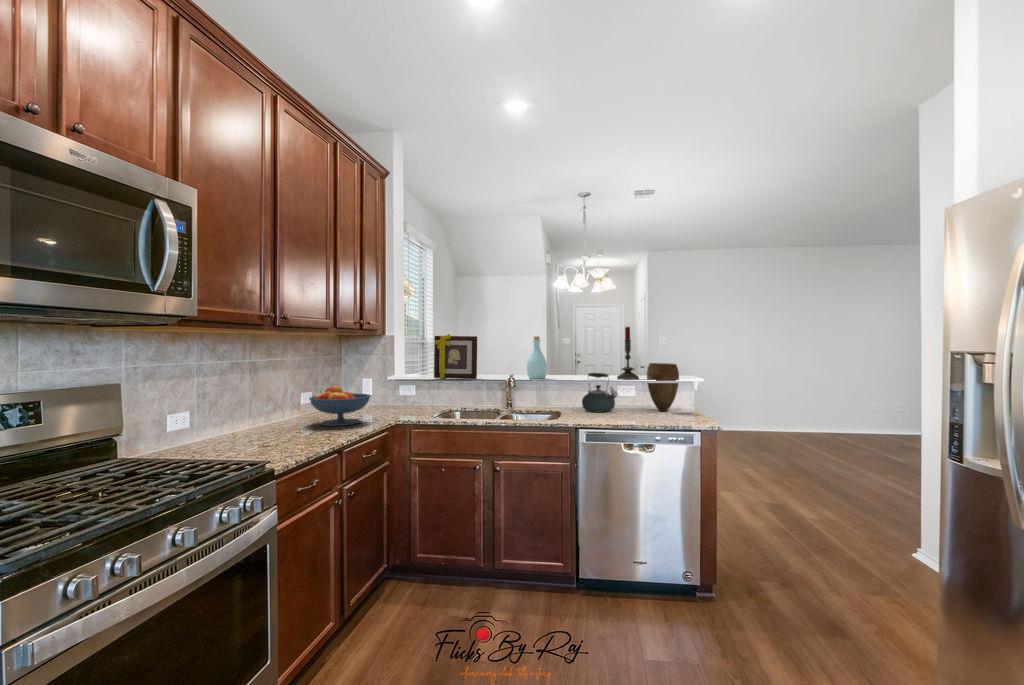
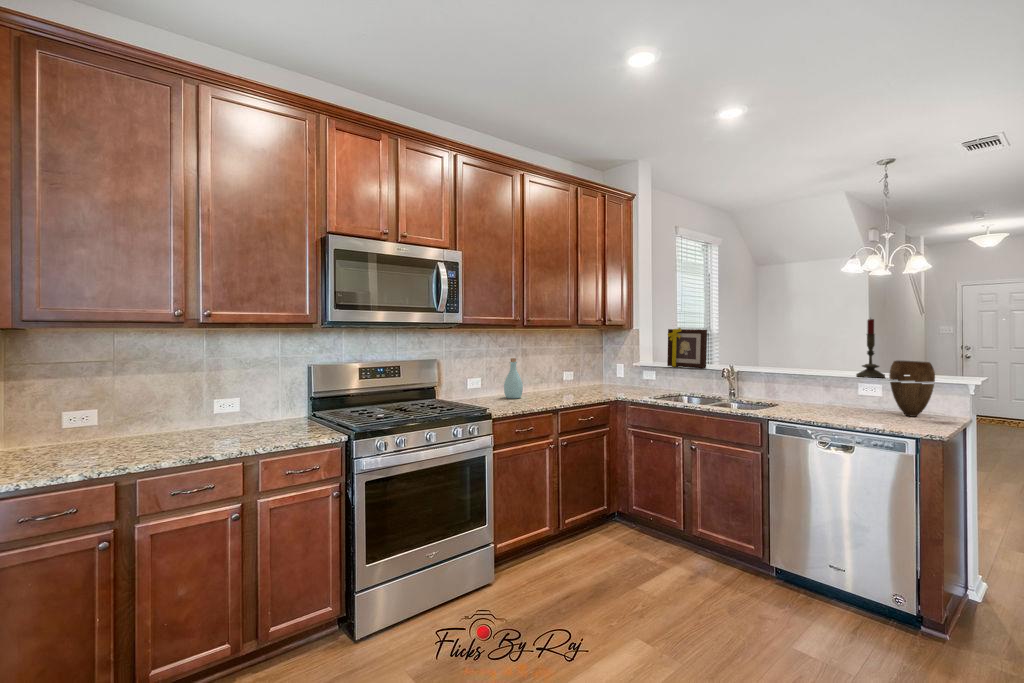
bottle: present [527,336,547,379] -> present [504,358,523,398]
kettle: present [582,373,618,412] -> none [806,368,847,410]
fruit bowl: present [309,386,371,426] -> none [557,367,601,397]

